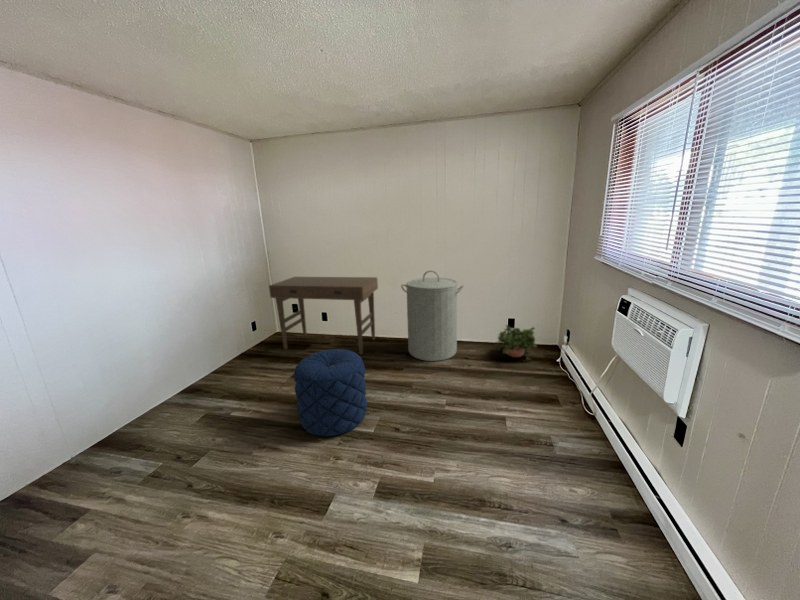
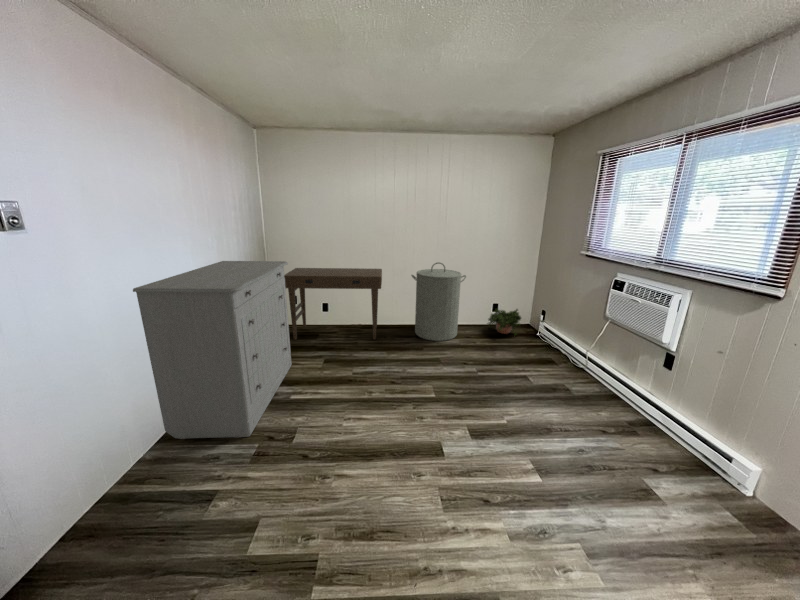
dresser: none [51,273,260,453] -> present [133,261,292,439]
pouf: present [294,349,367,436] -> none [362,330,423,404]

